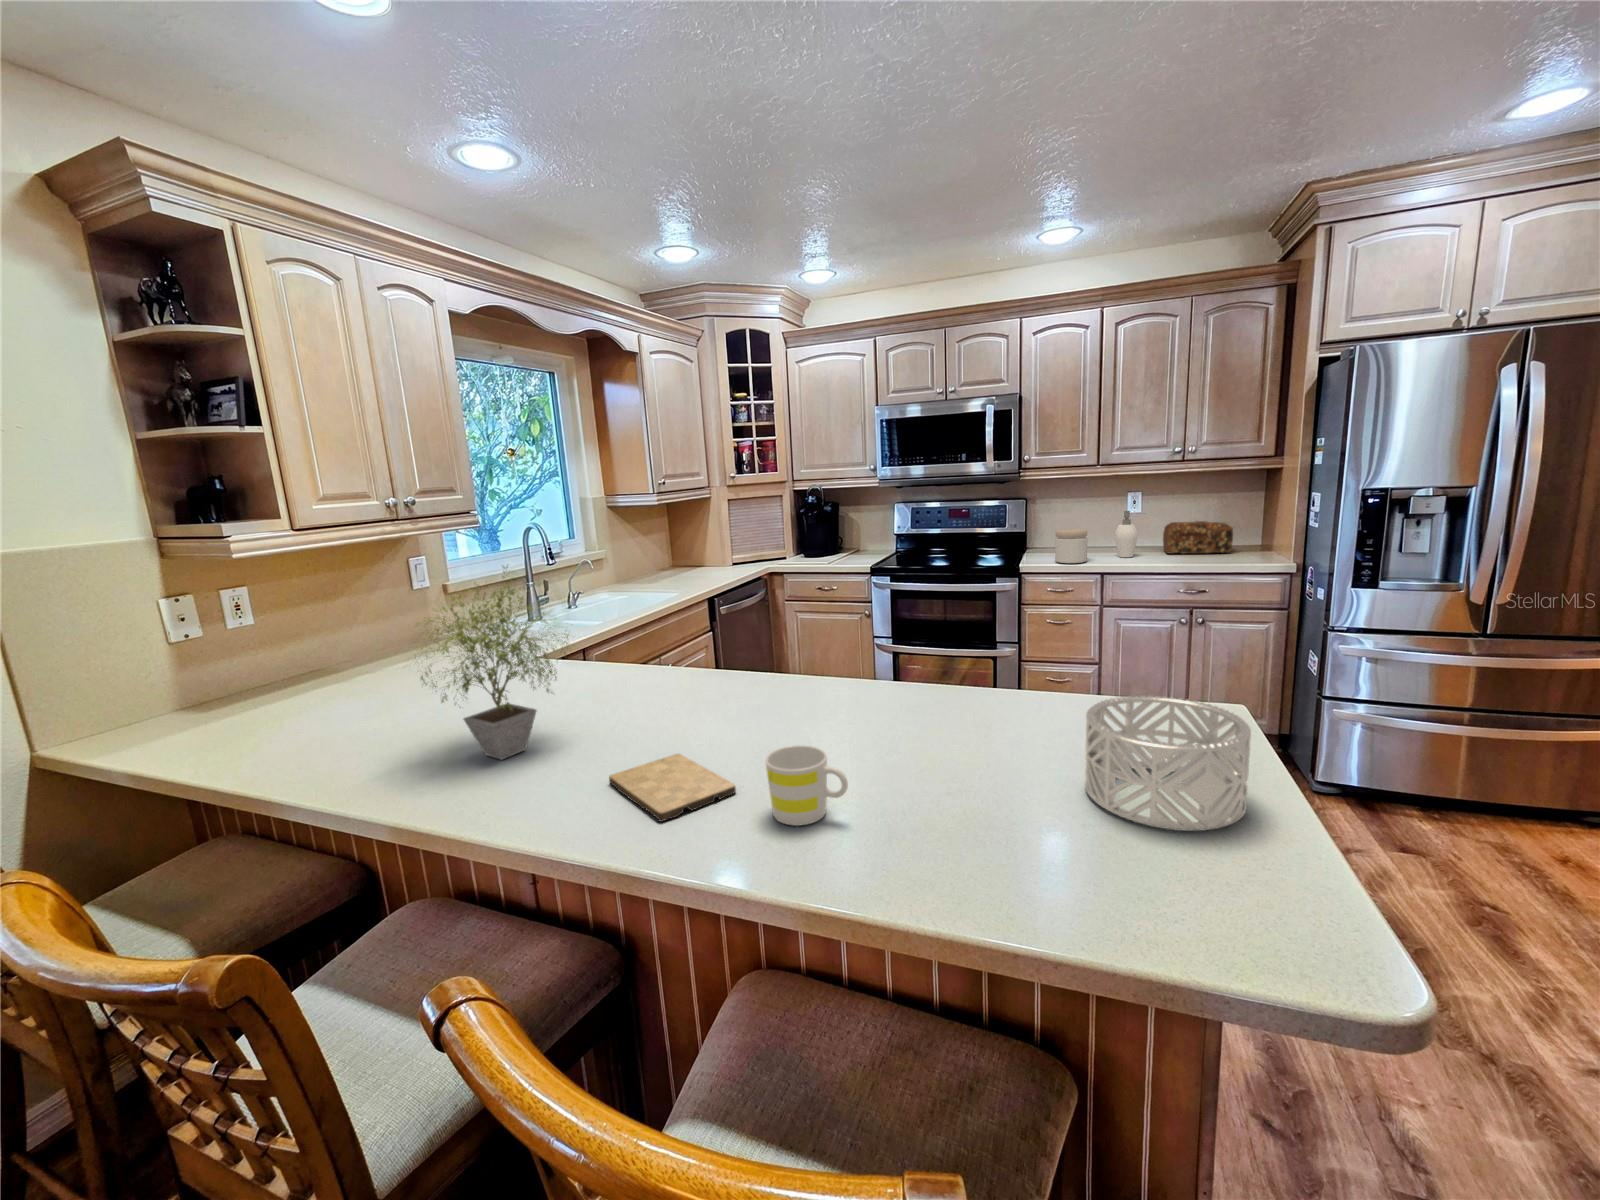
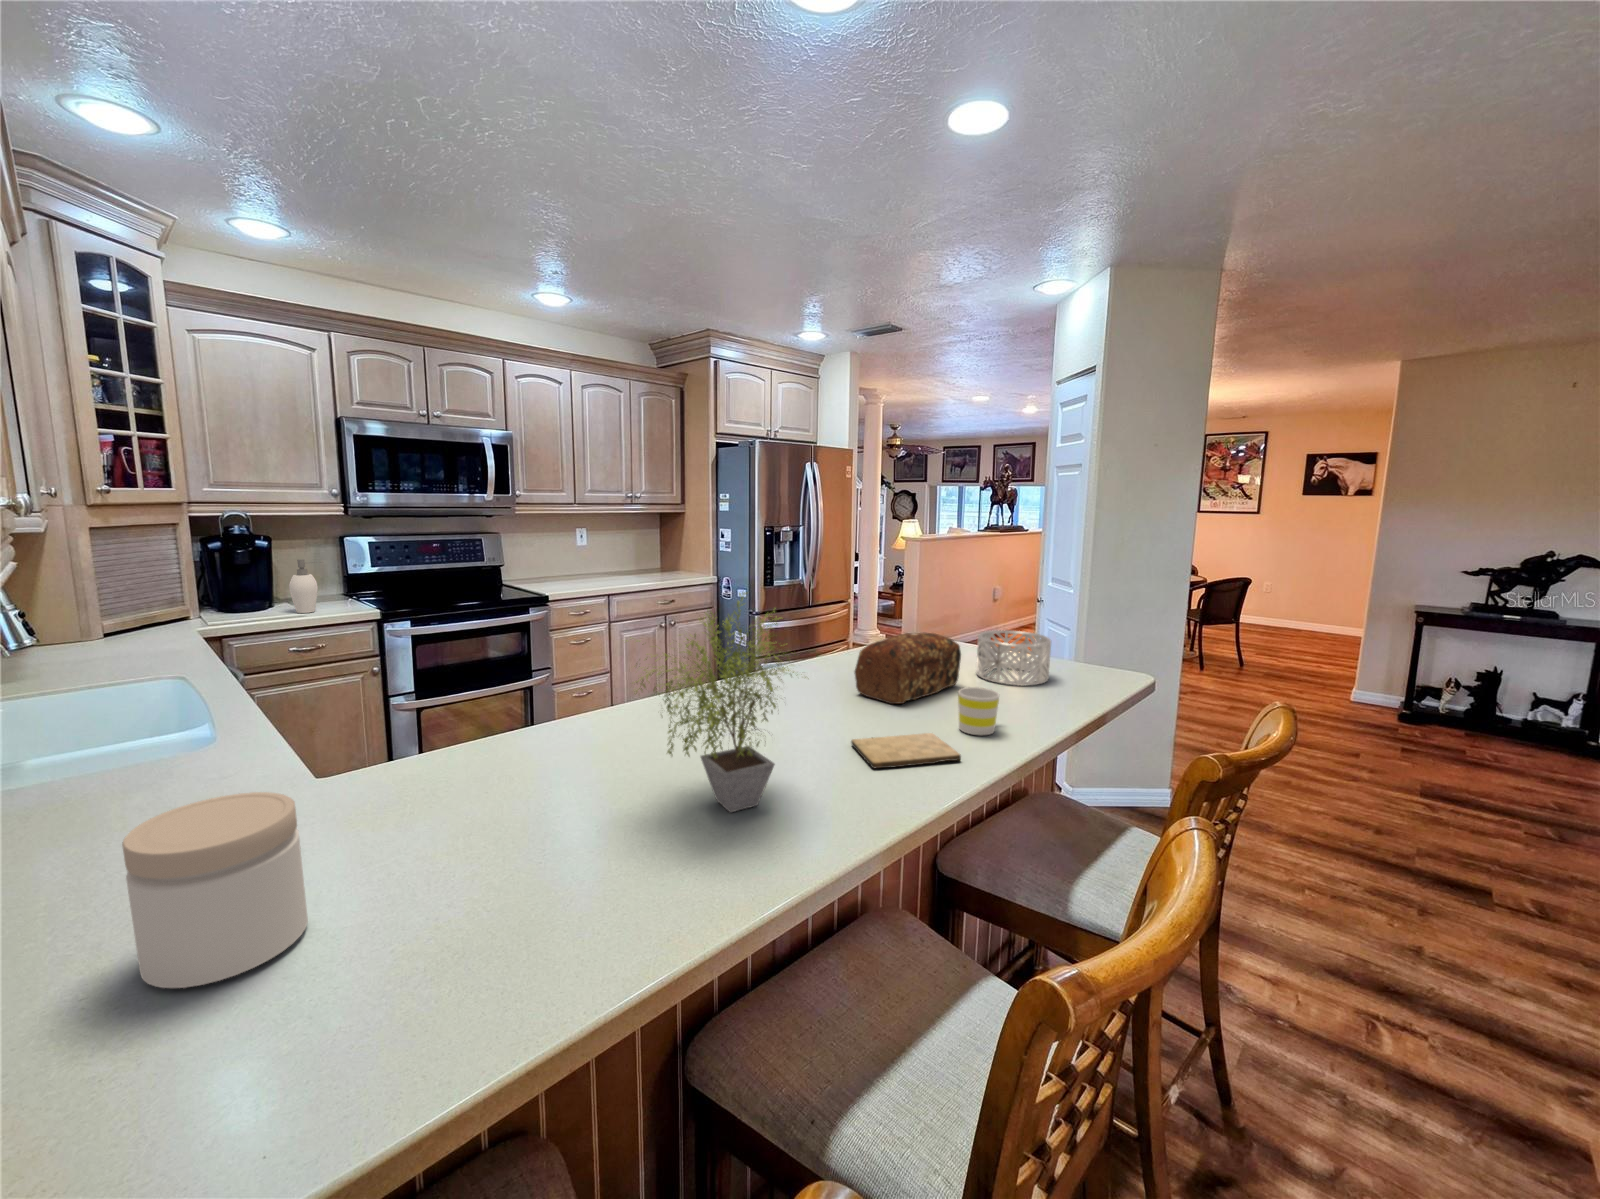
soap dispenser: present [1115,511,1138,557] -> present [289,559,321,613]
bread loaf: present [1163,521,1233,554] -> present [854,633,961,704]
jar: present [1055,529,1087,563] -> present [122,792,308,988]

